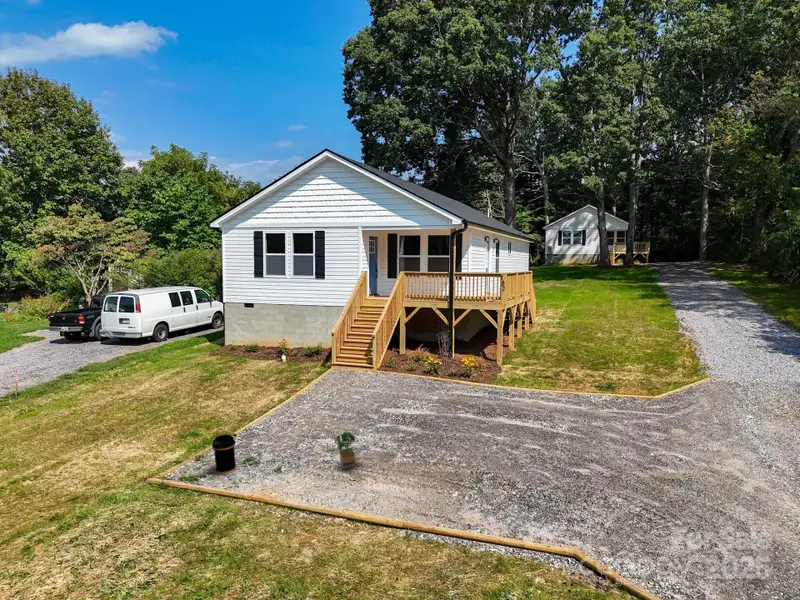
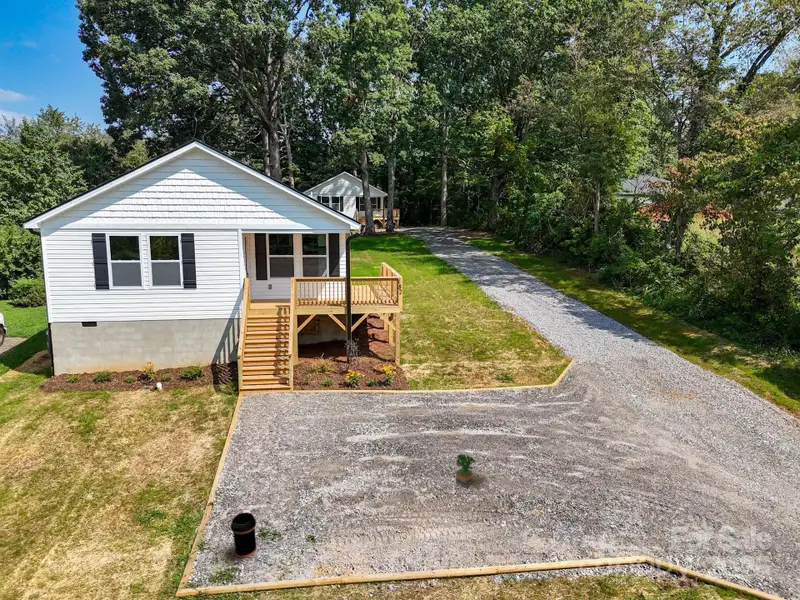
potted tree: present [335,432,358,469] -> present [456,454,475,488]

